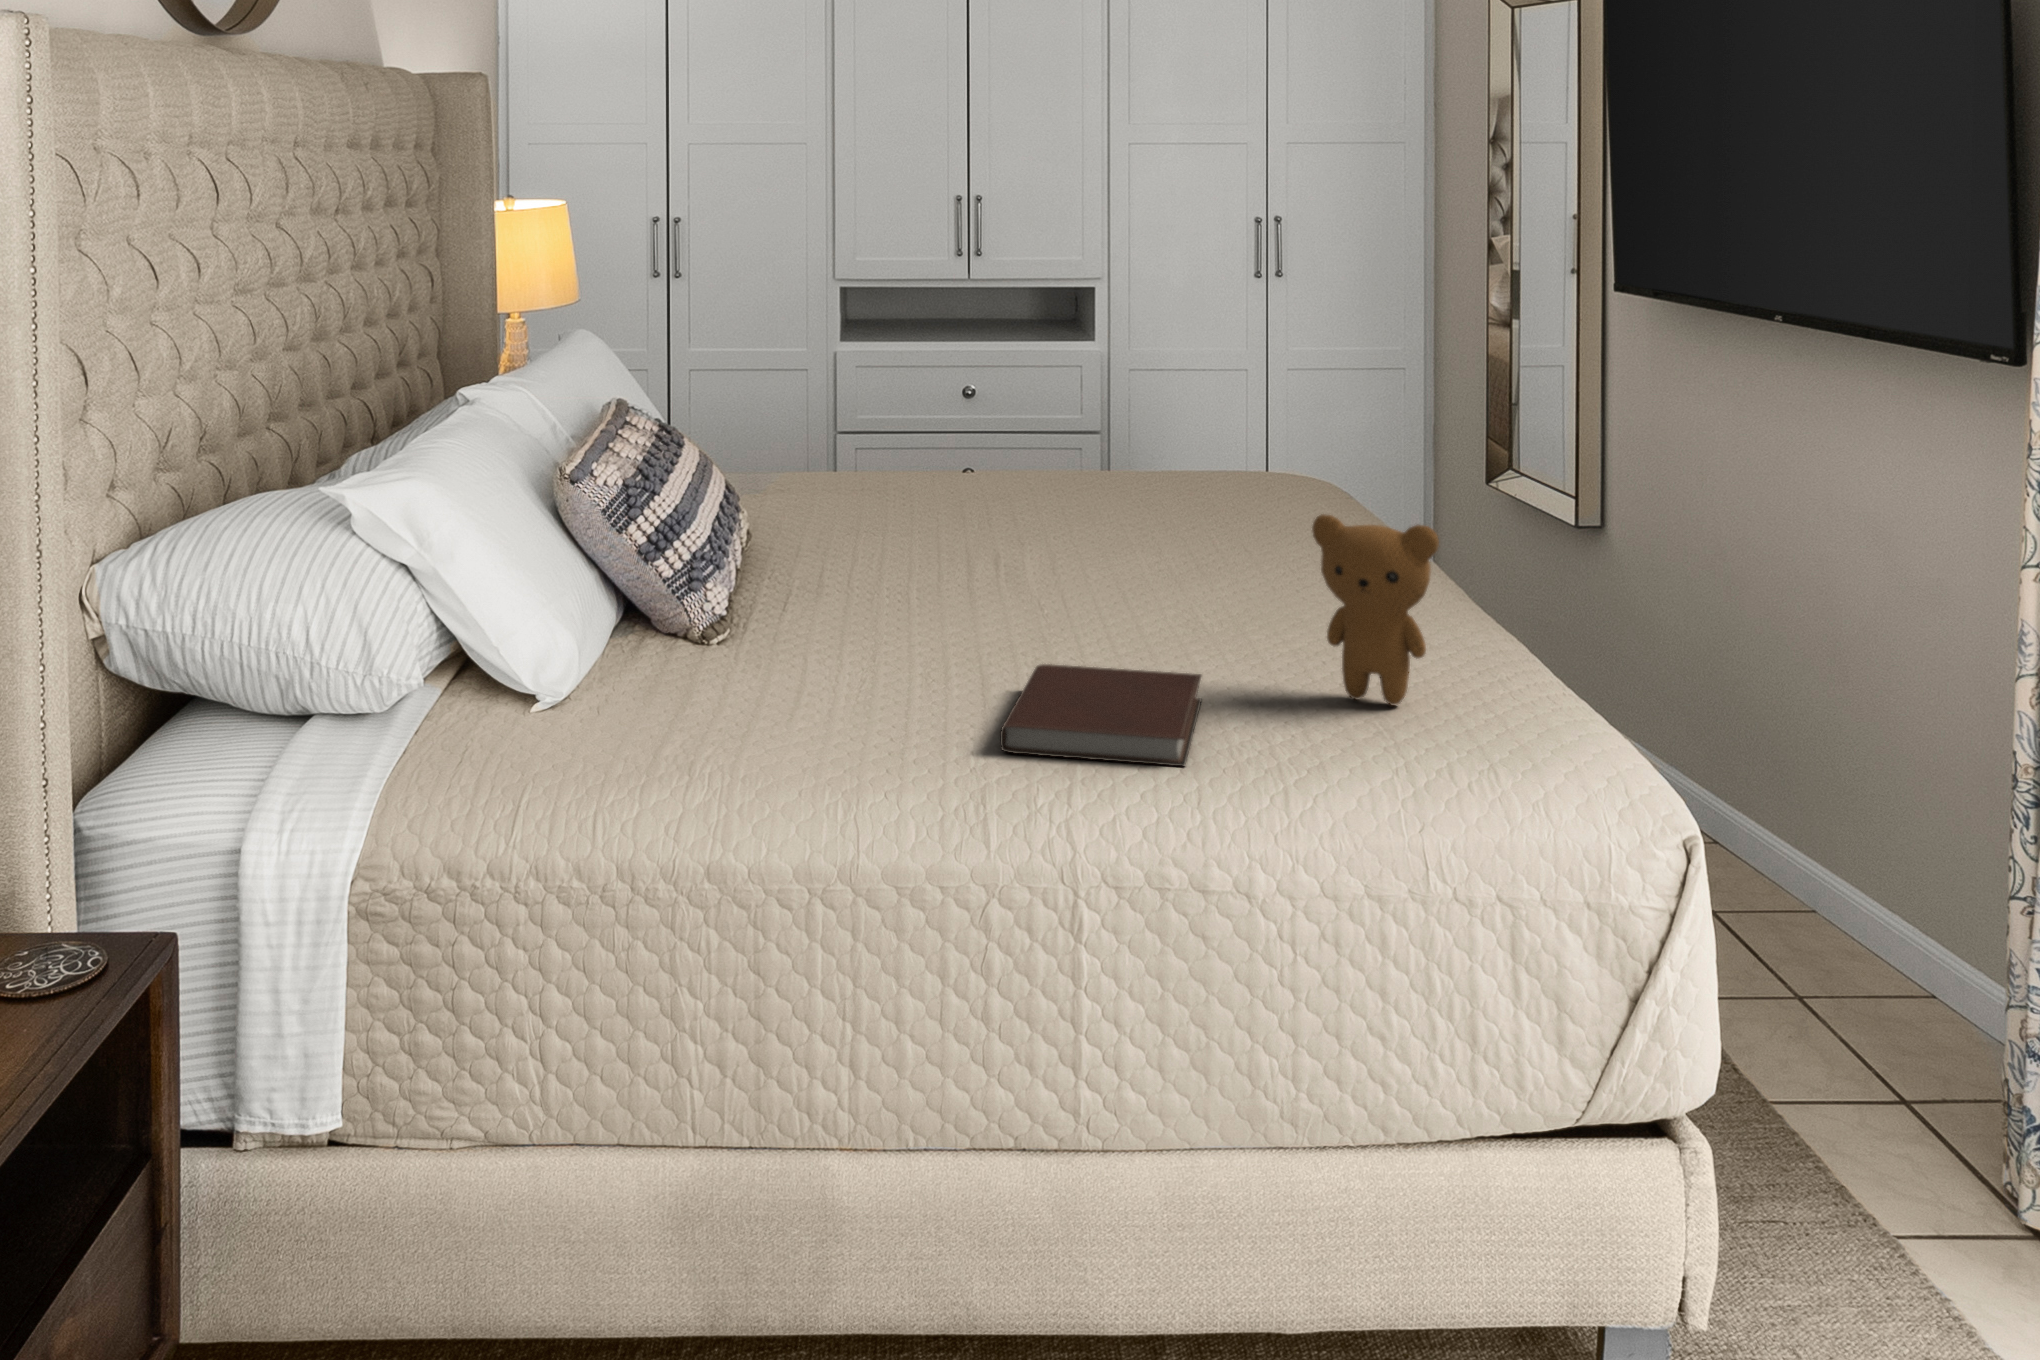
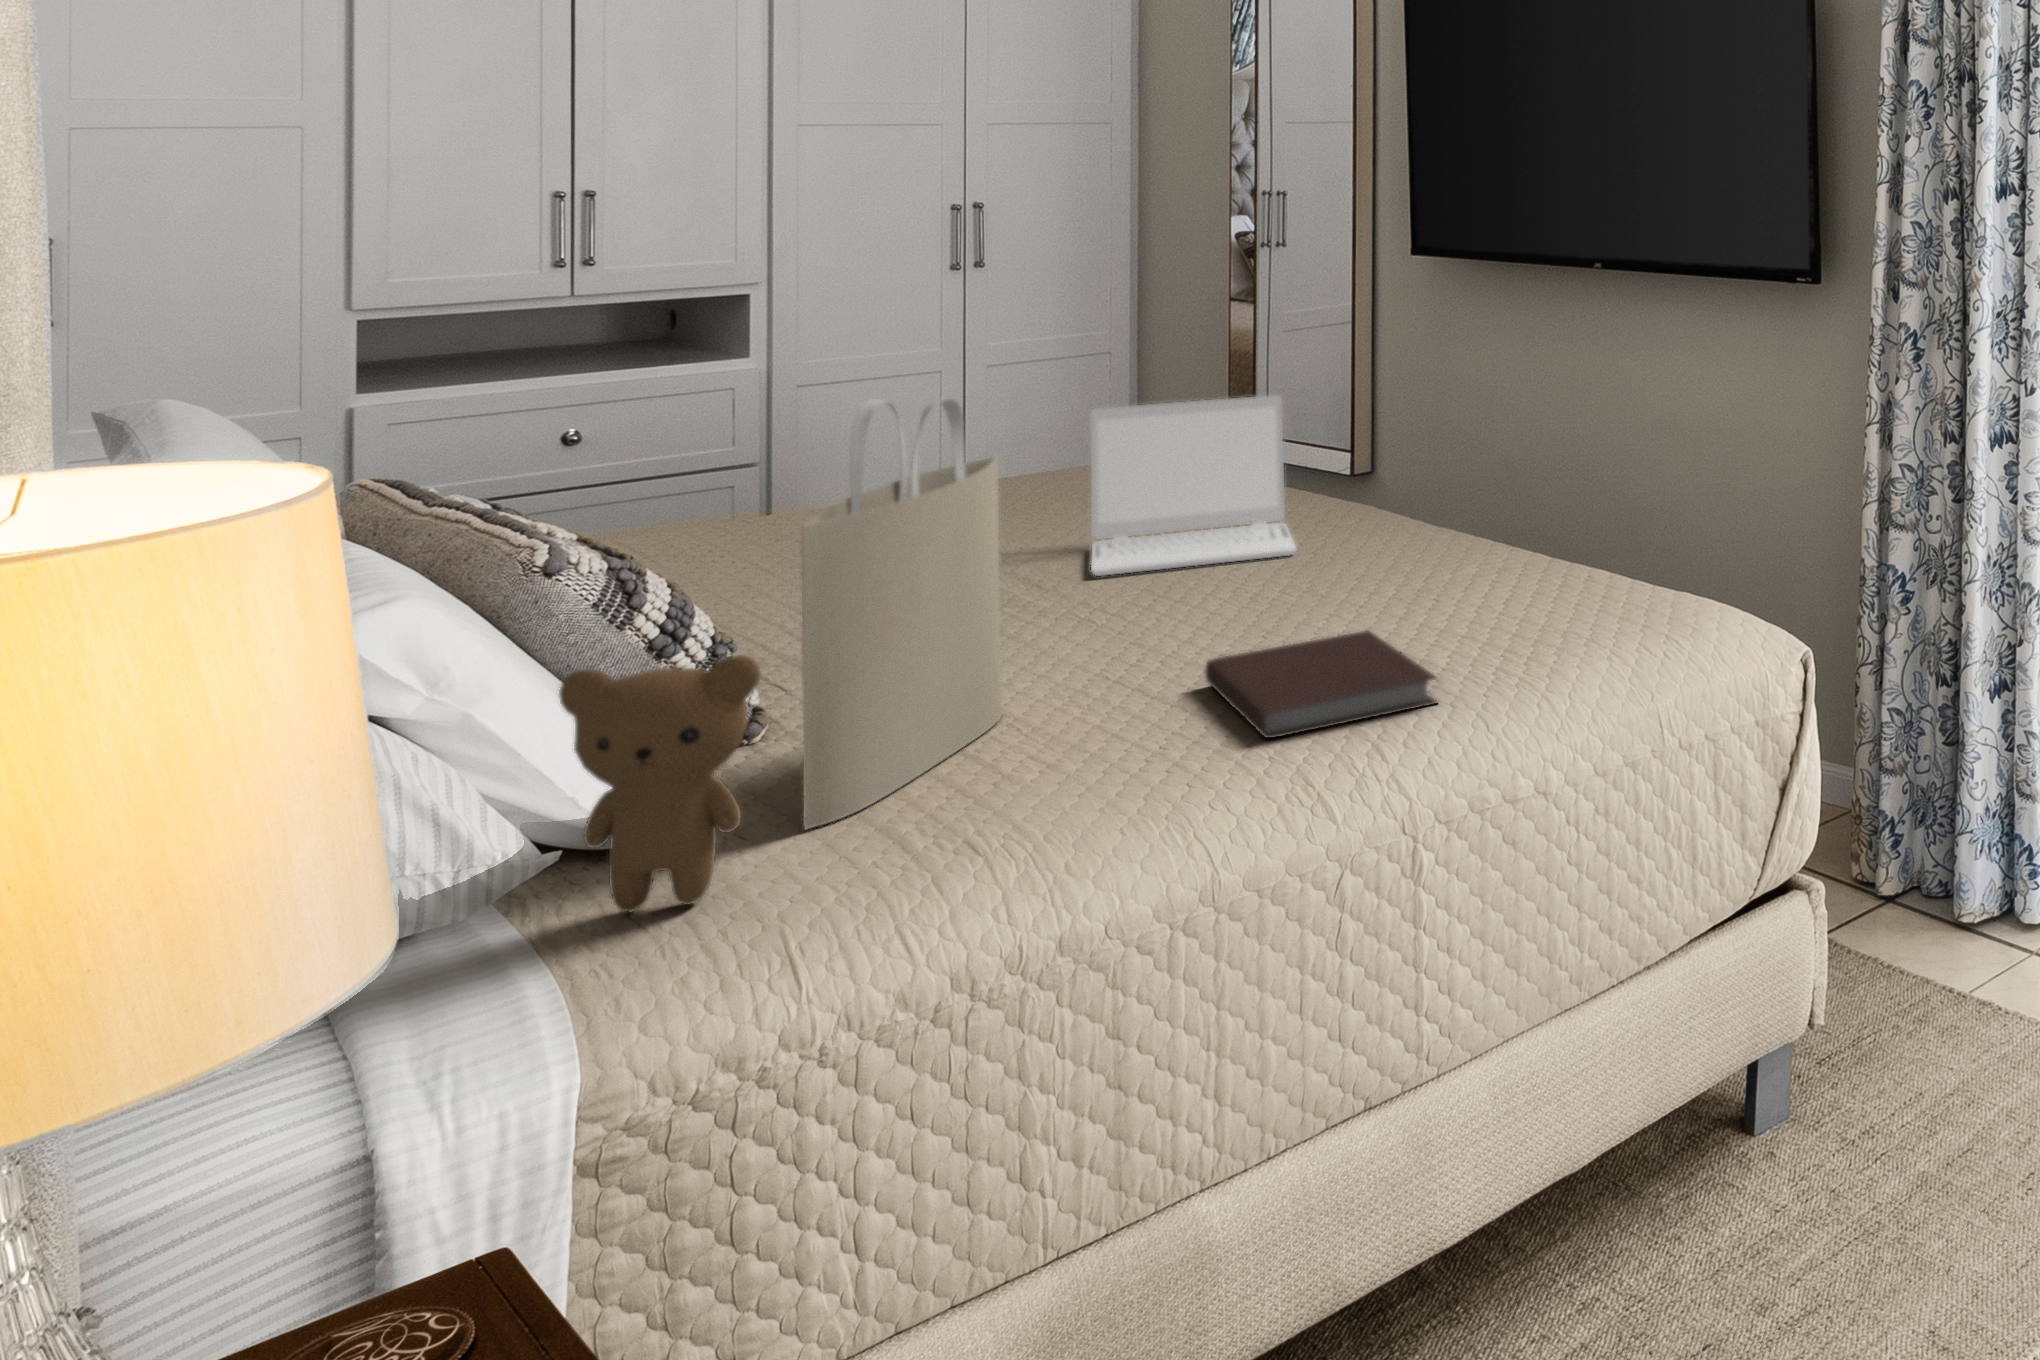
tote bag: none [639,365,877,719] -> present [802,398,1002,829]
laptop: none [1102,405,1325,586] -> present [1090,395,1296,576]
teddy bear: present [1312,515,1439,706] -> present [559,655,761,913]

